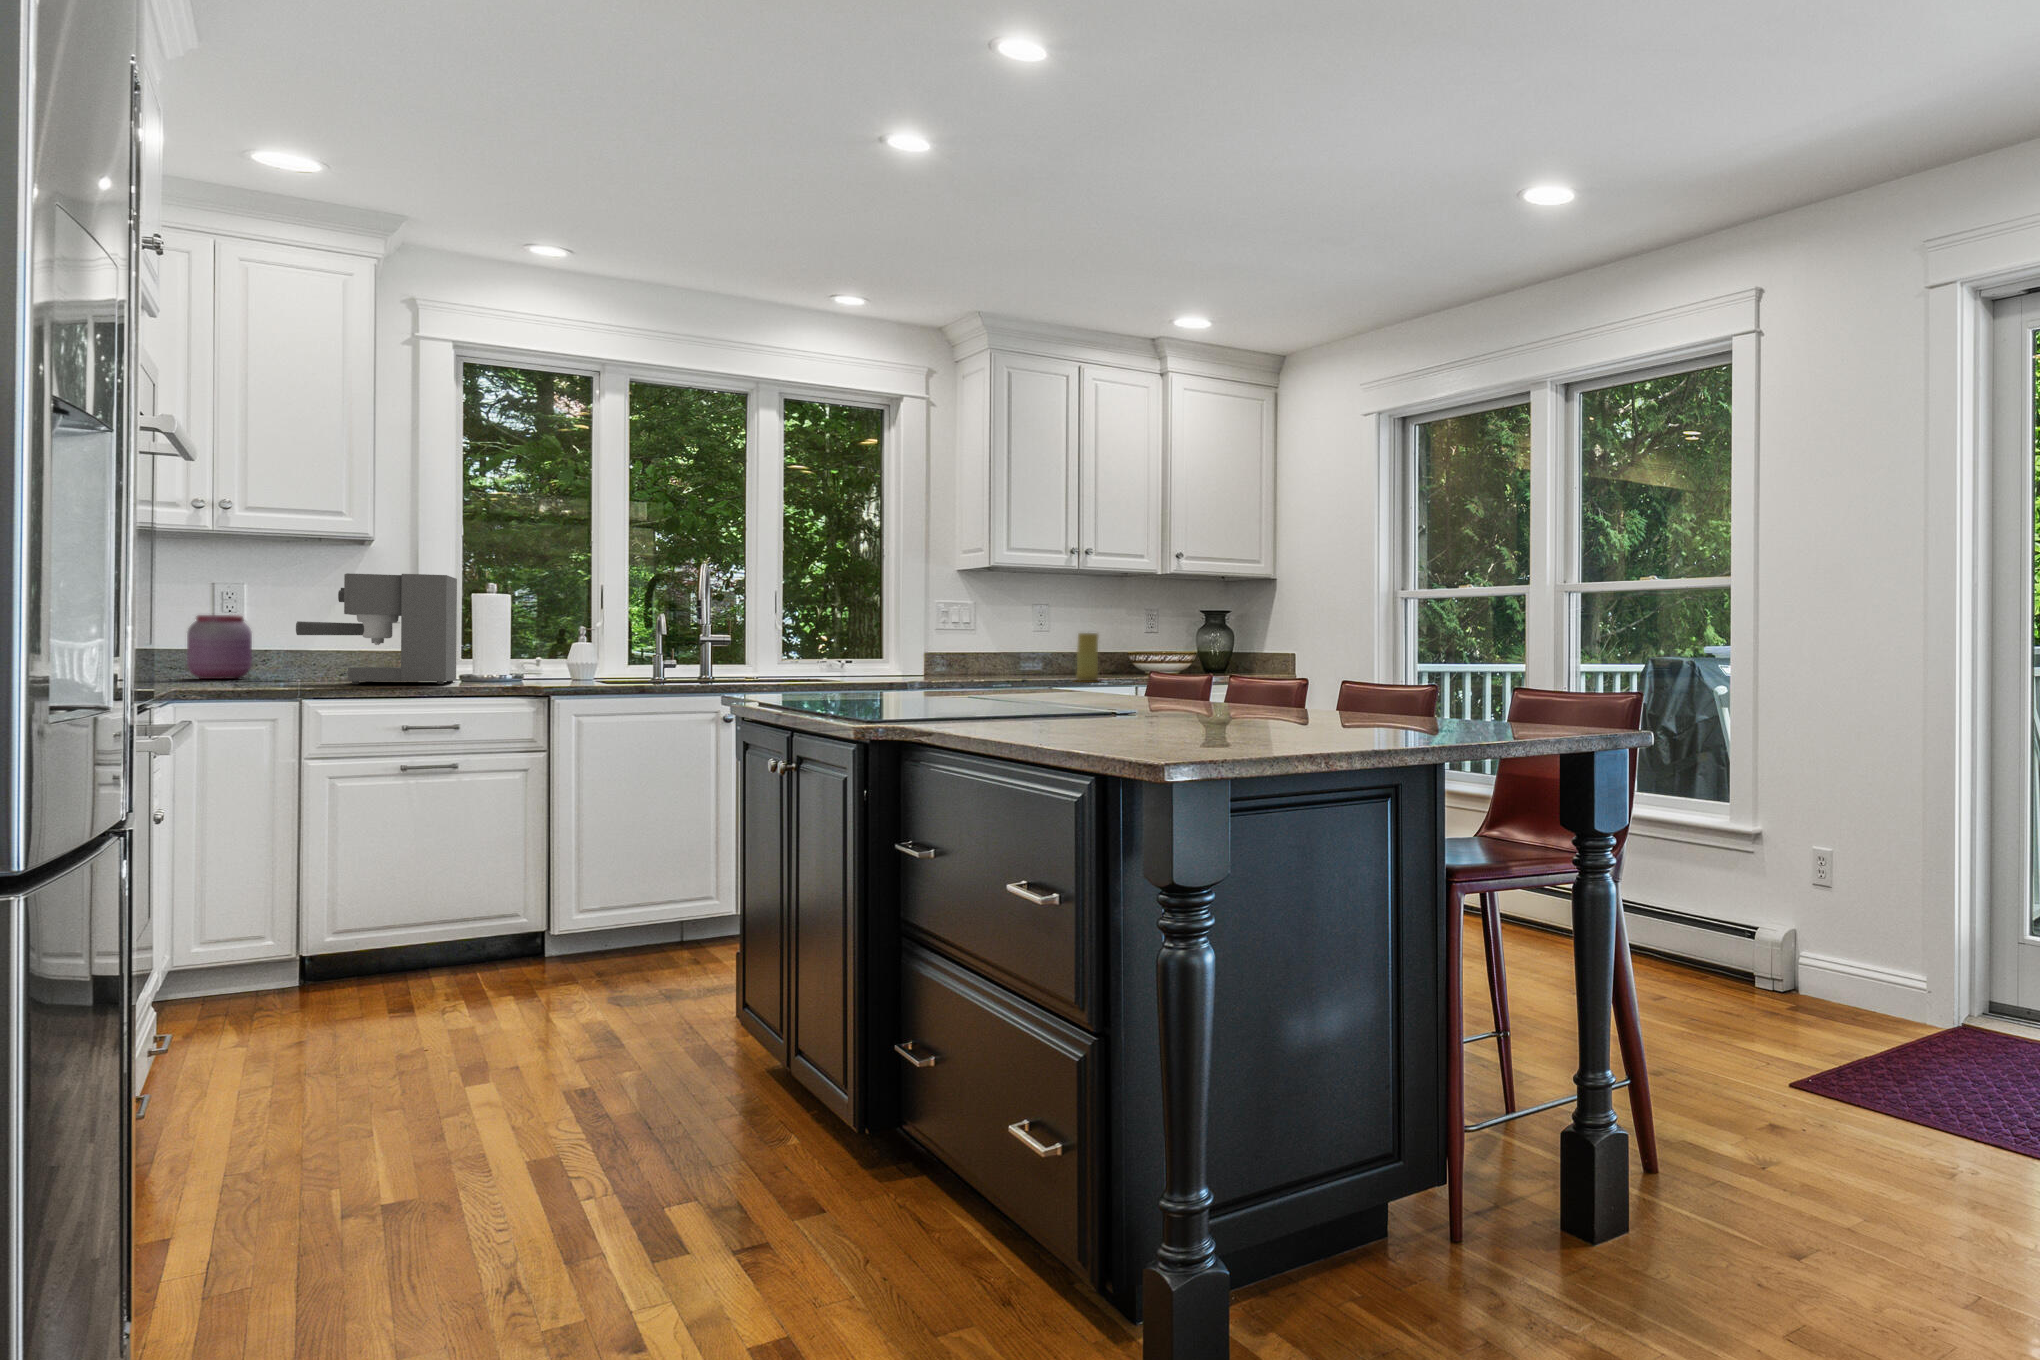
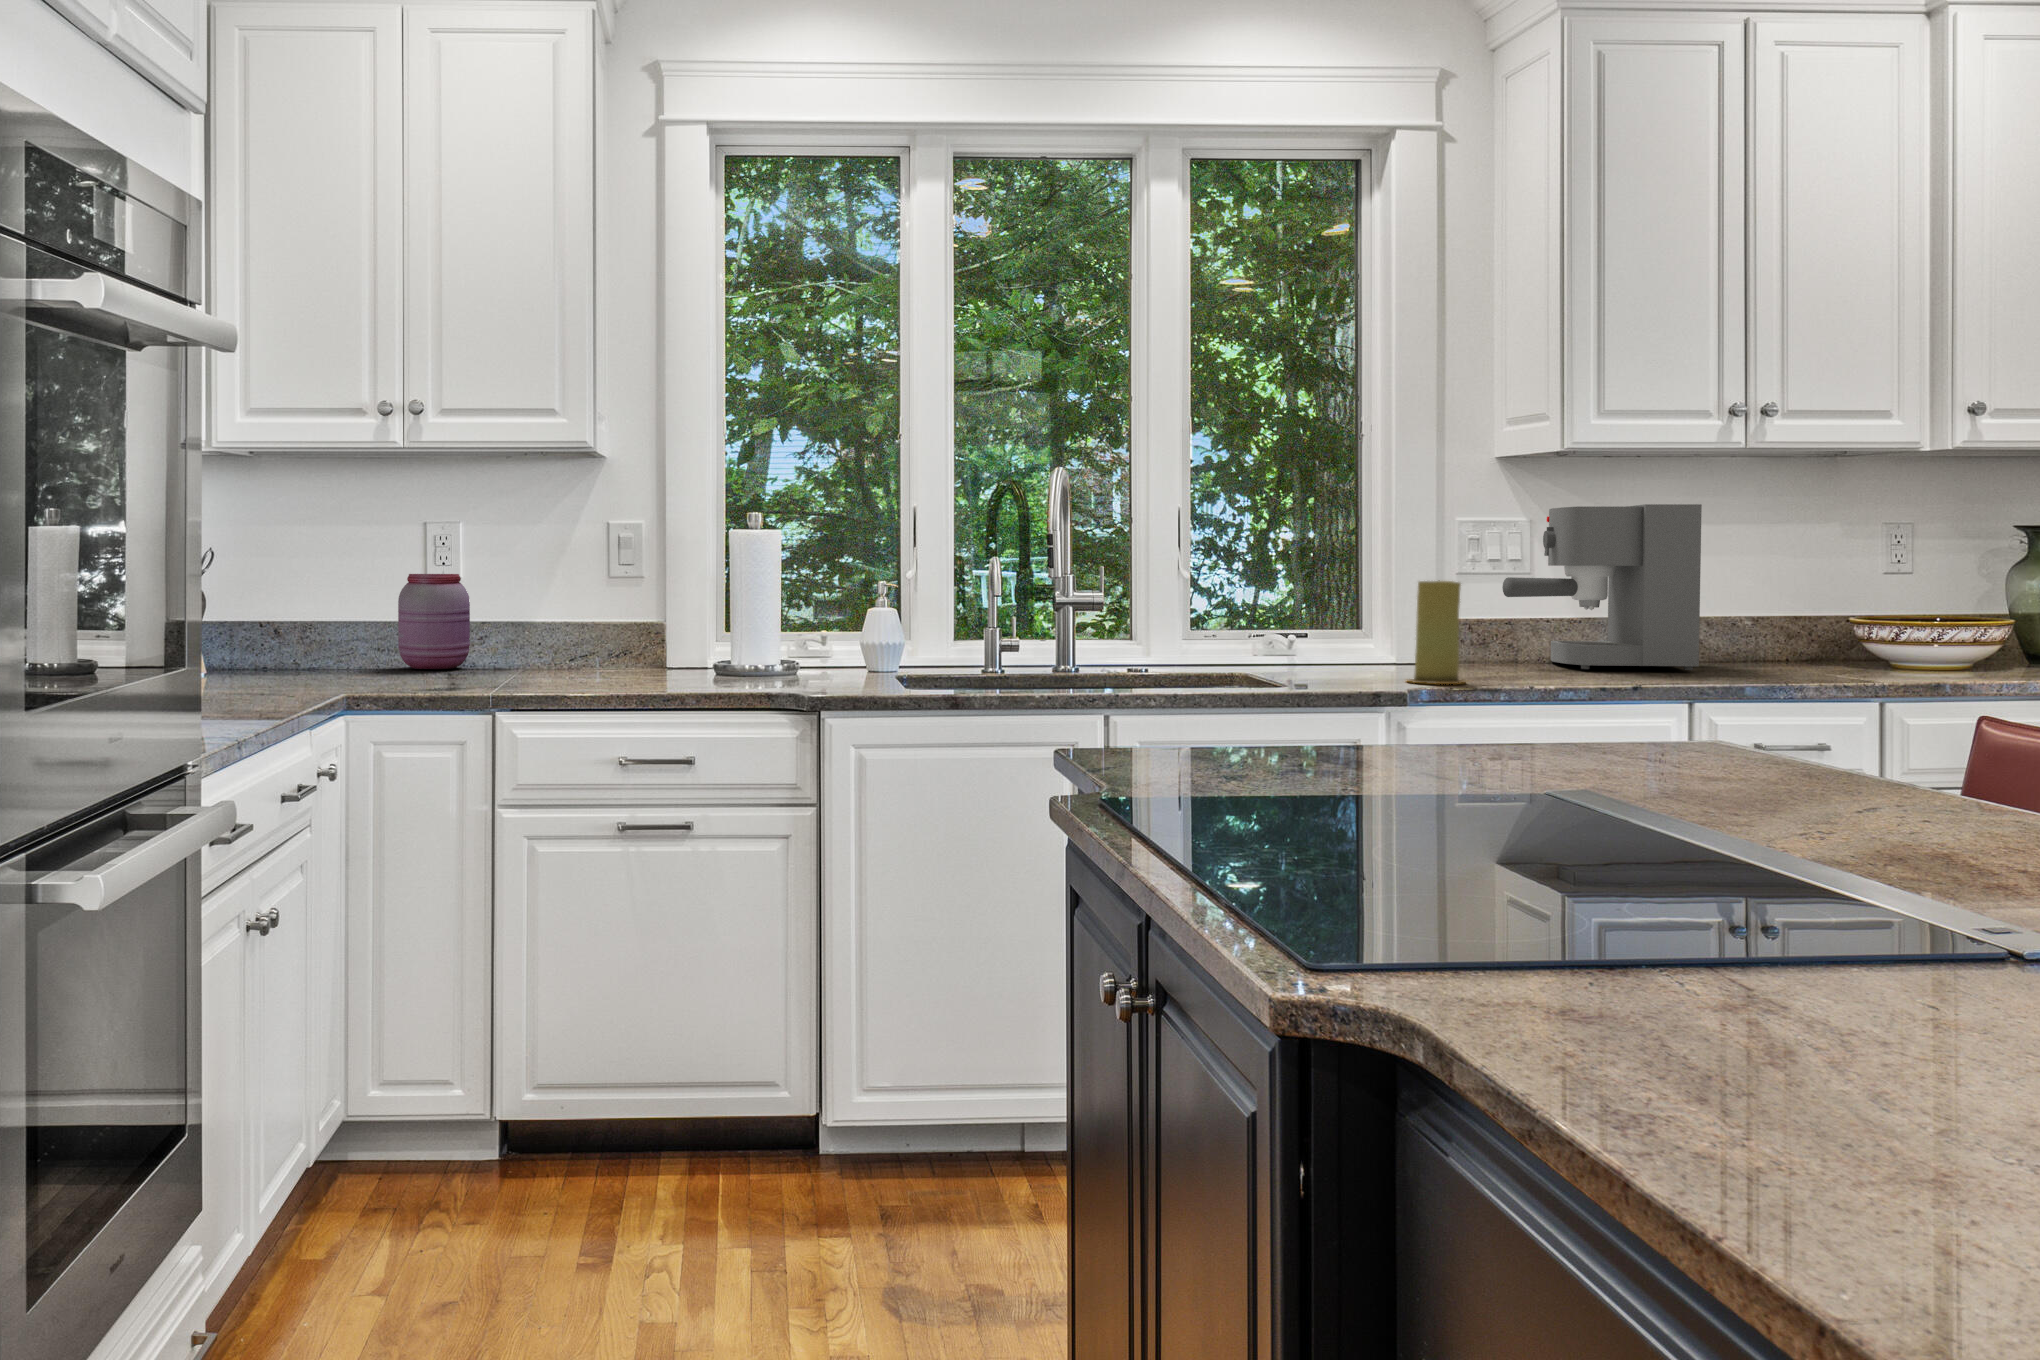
coffee maker: present [296,573,457,684] -> present [1502,504,1702,670]
candle: present [1077,633,1098,681] -> present [1407,580,1464,684]

